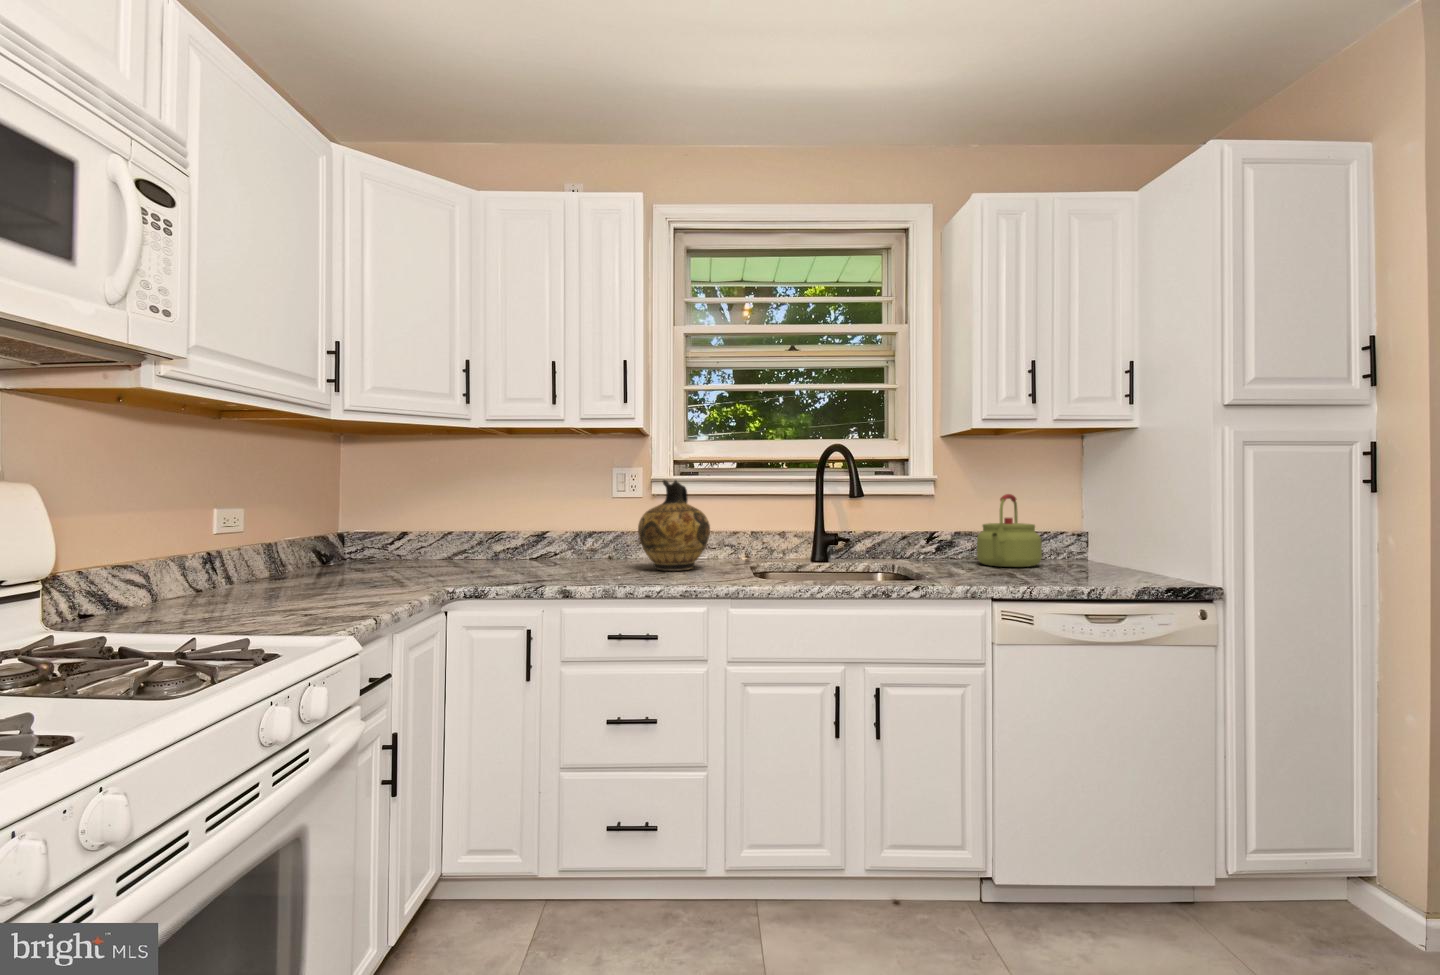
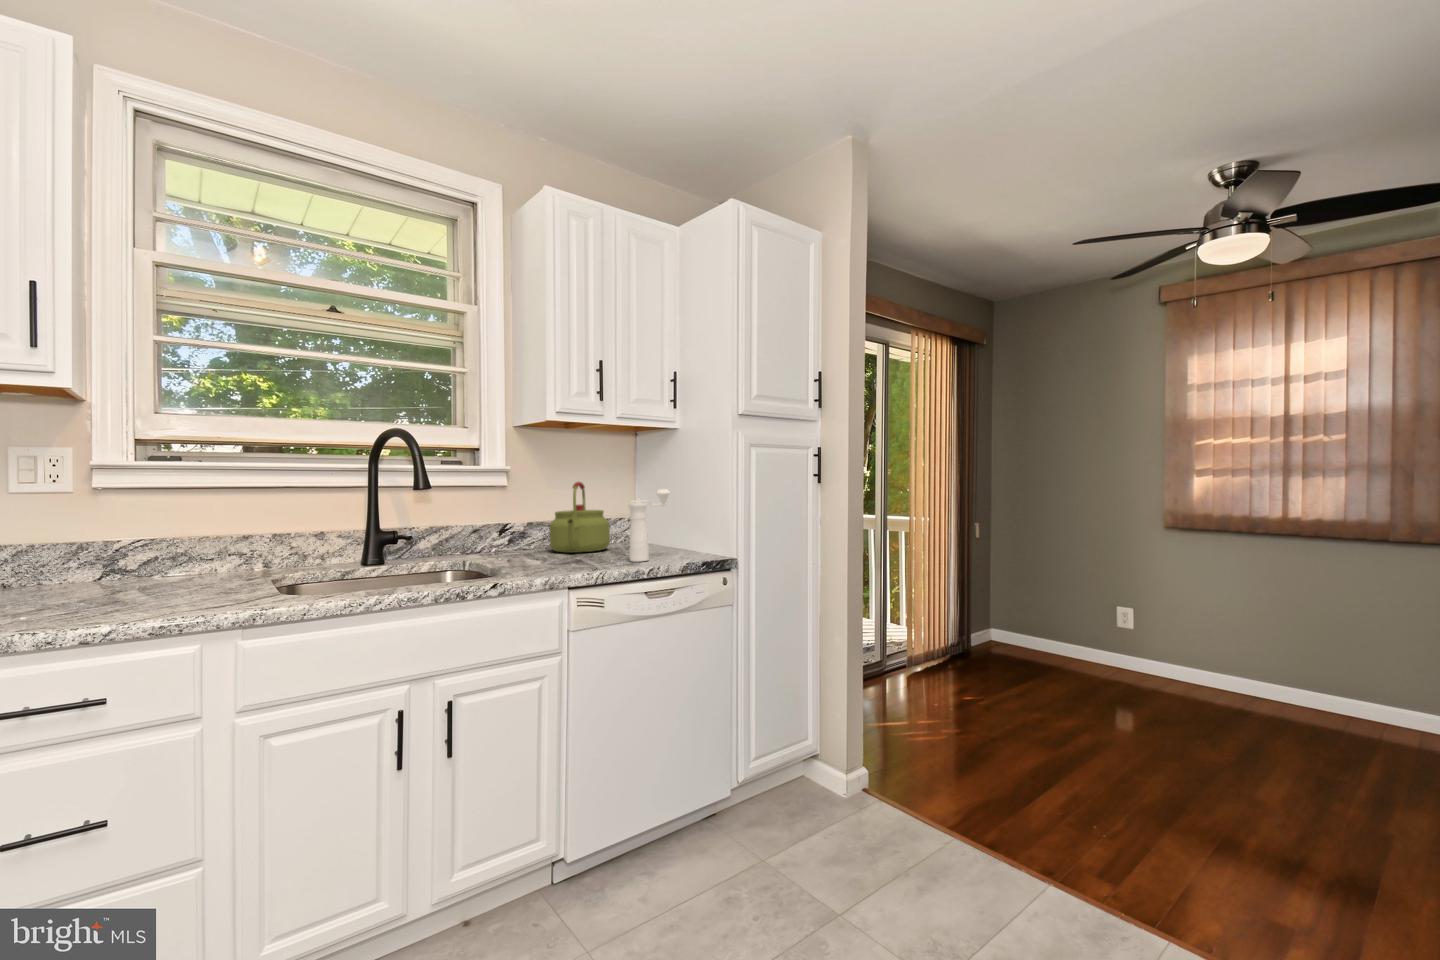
ceramic jug: present [638,480,710,571] -> none [52,463,200,600]
pepper mill: none [1050,506,1103,581] -> present [629,489,670,562]

